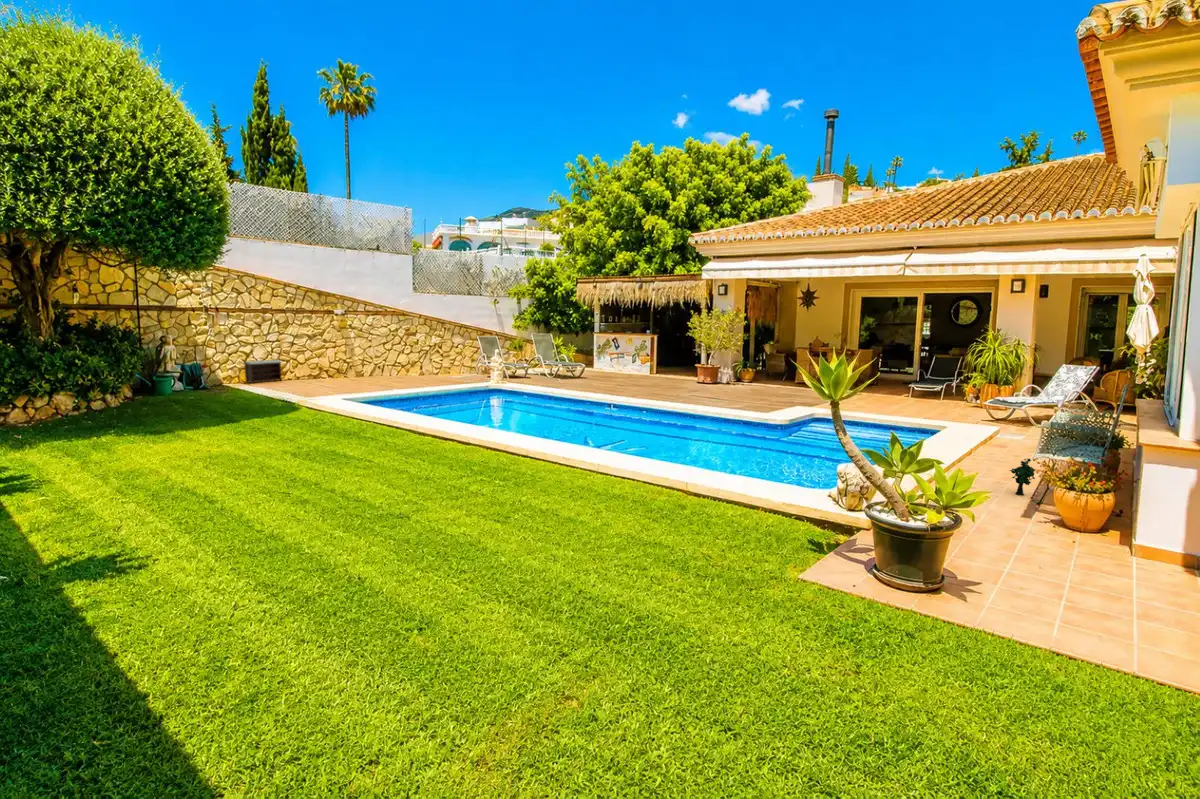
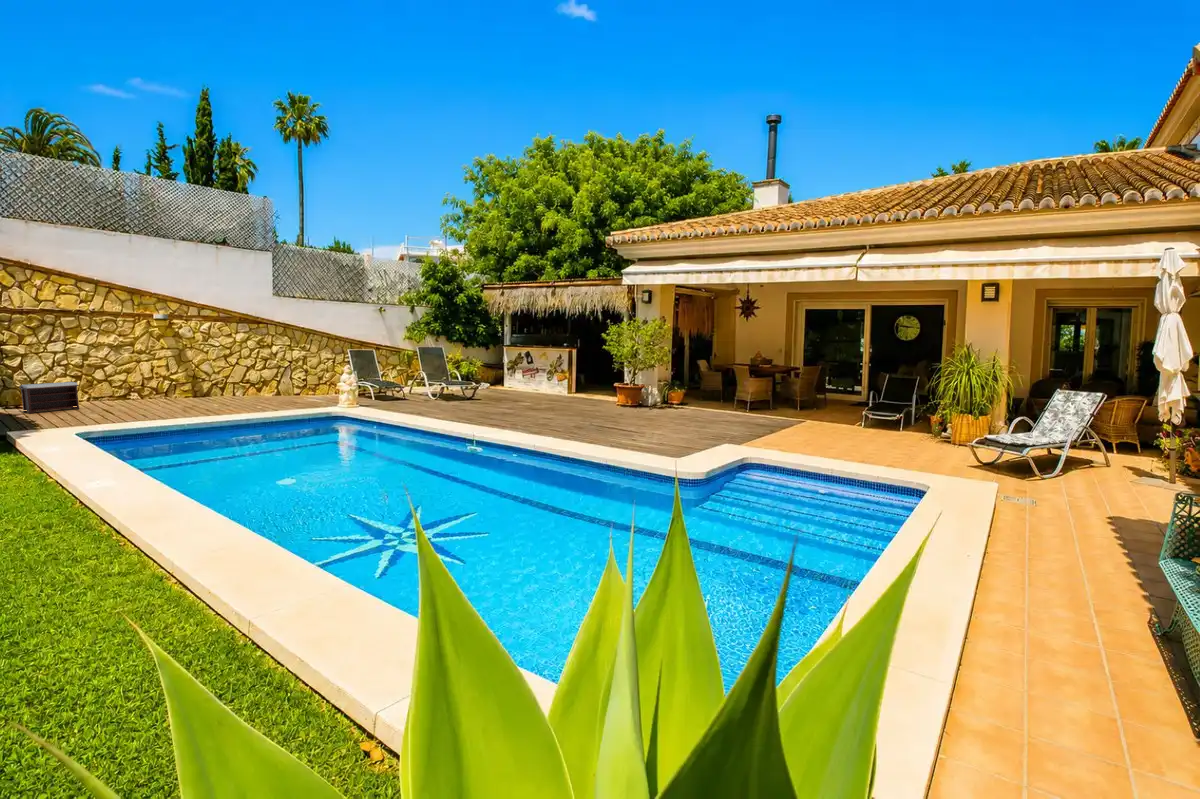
decorative plant: present [1010,459,1035,495] -> none [1065,578,1113,642]

